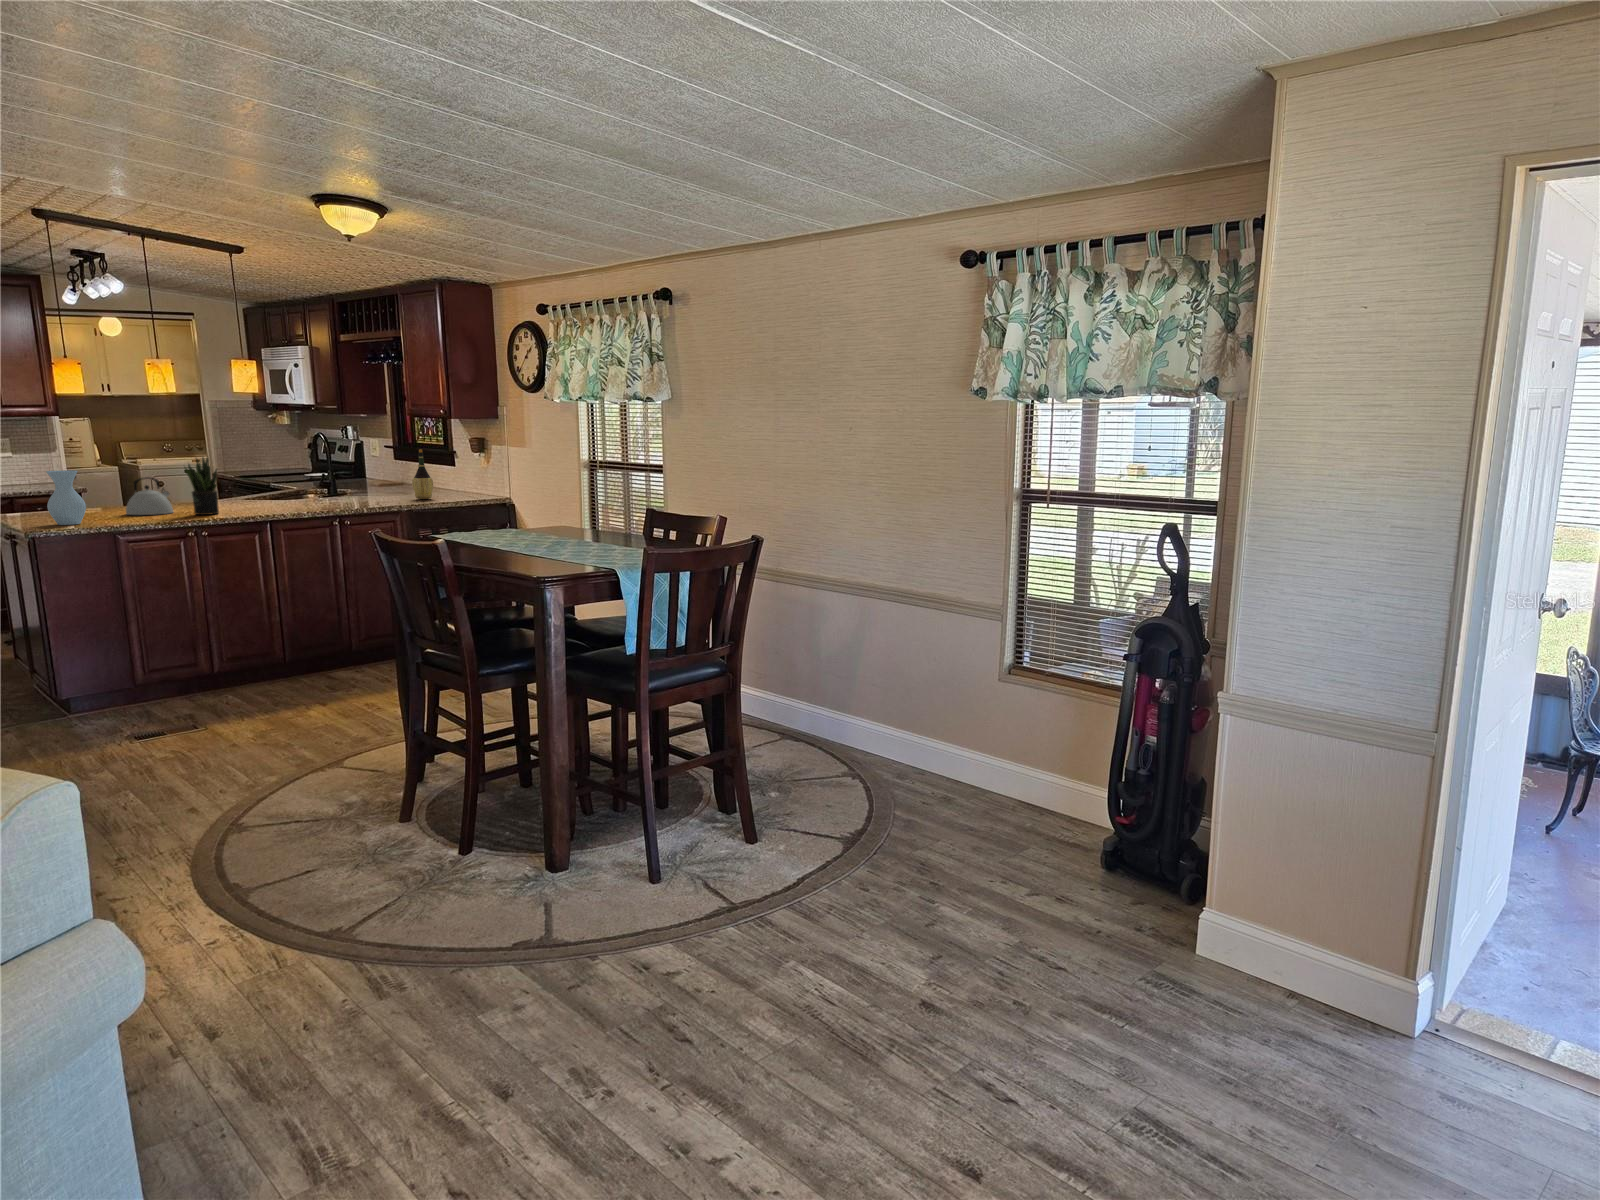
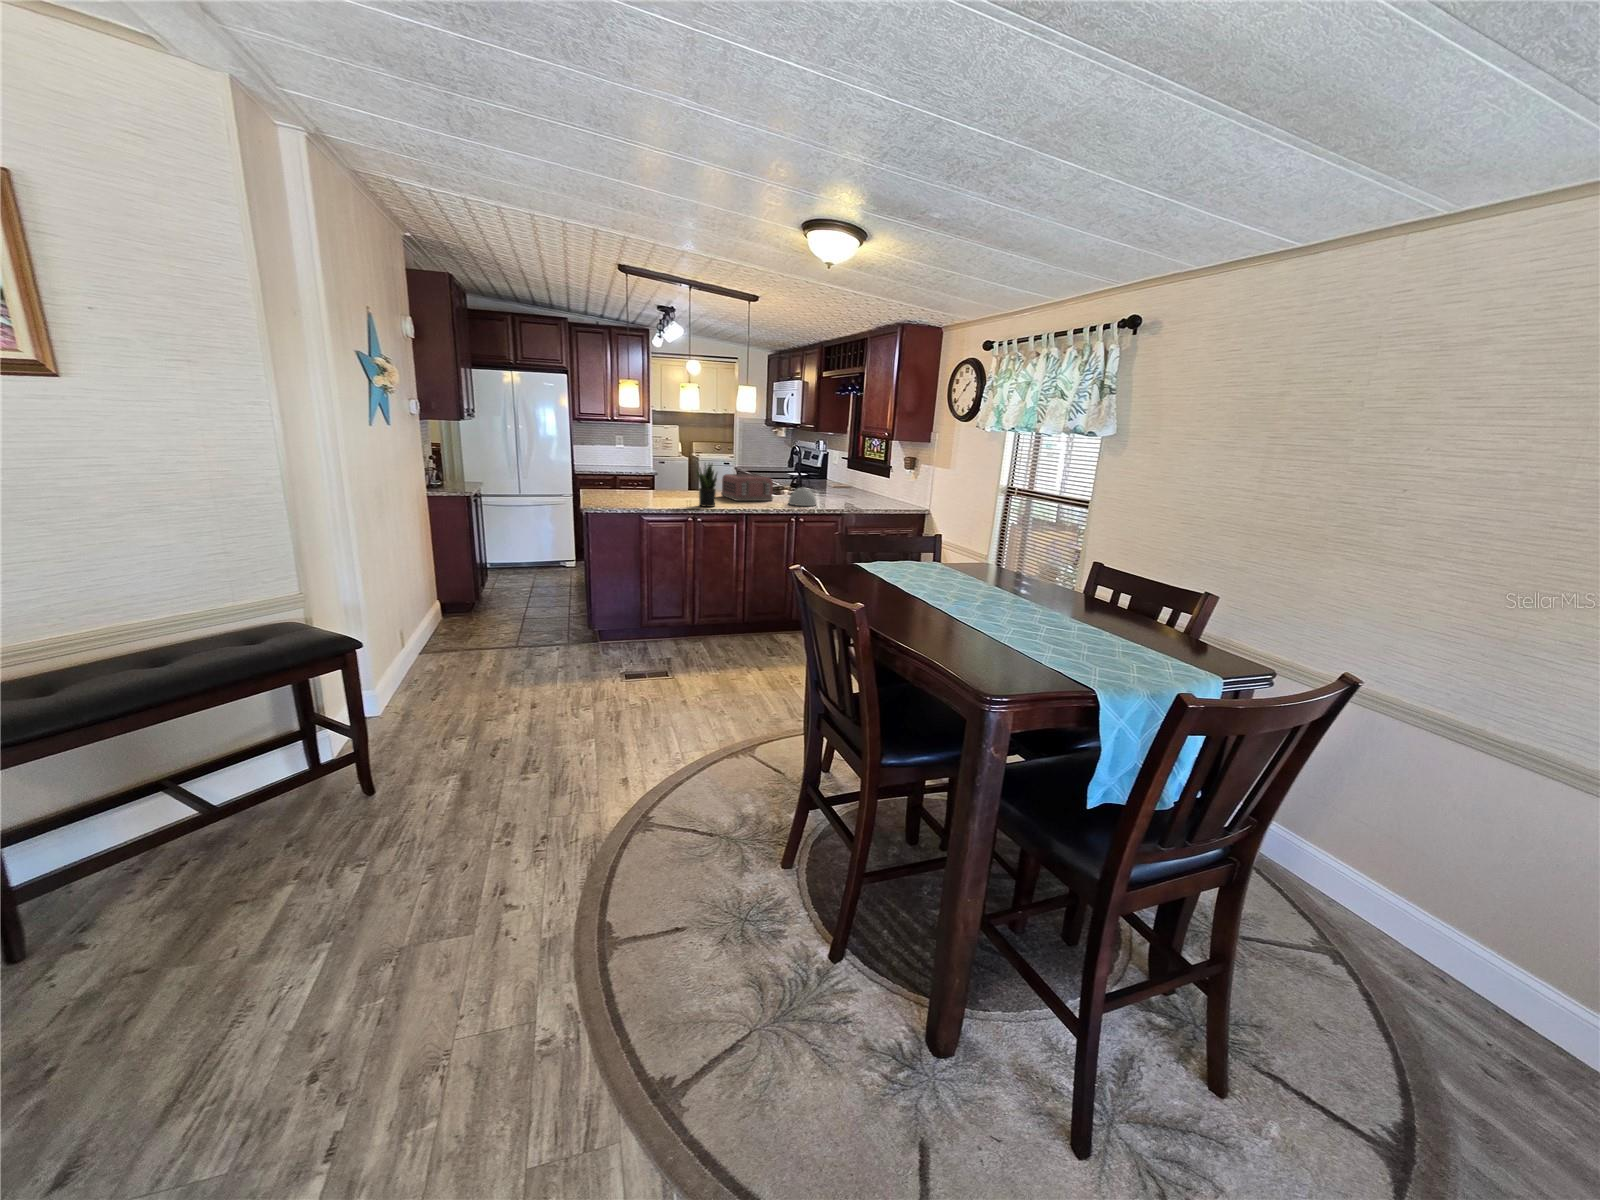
wine bottle: present [412,449,433,499] -> none [855,465,871,506]
vase: present [46,470,86,525] -> none [607,467,631,507]
toaster: none [217,472,299,507] -> present [721,474,773,501]
kettle: present [126,477,173,515] -> present [789,479,816,506]

